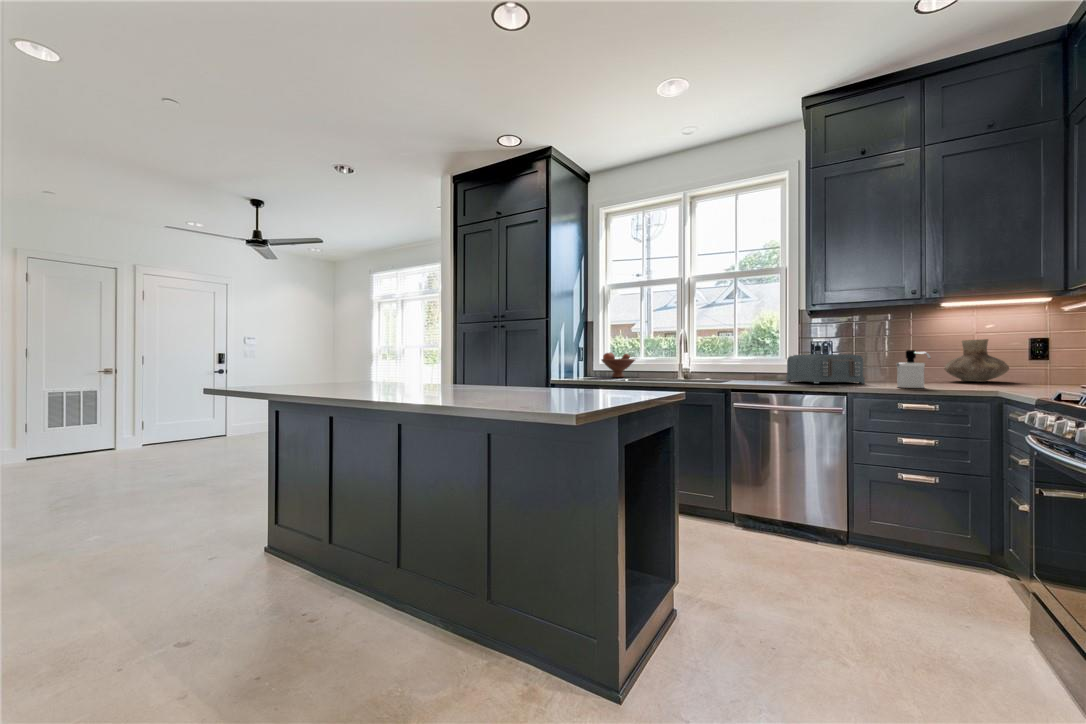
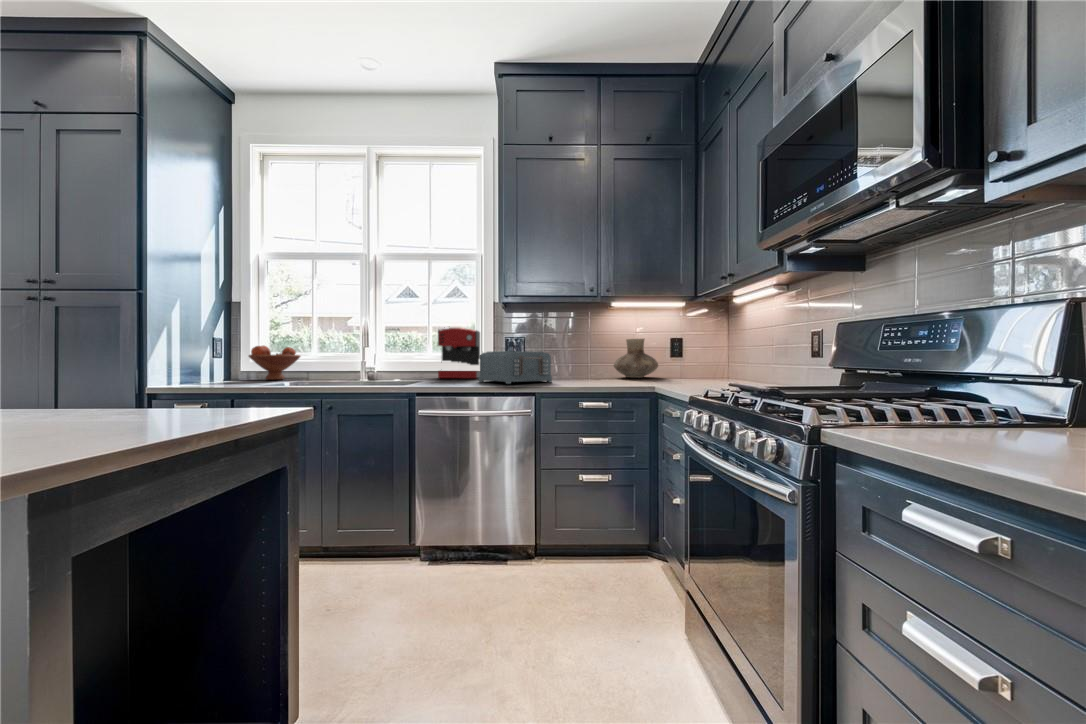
coffee maker: none [746,332,789,379] -> present [438,328,481,378]
soap dispenser: present [896,350,930,388] -> none [579,348,607,387]

